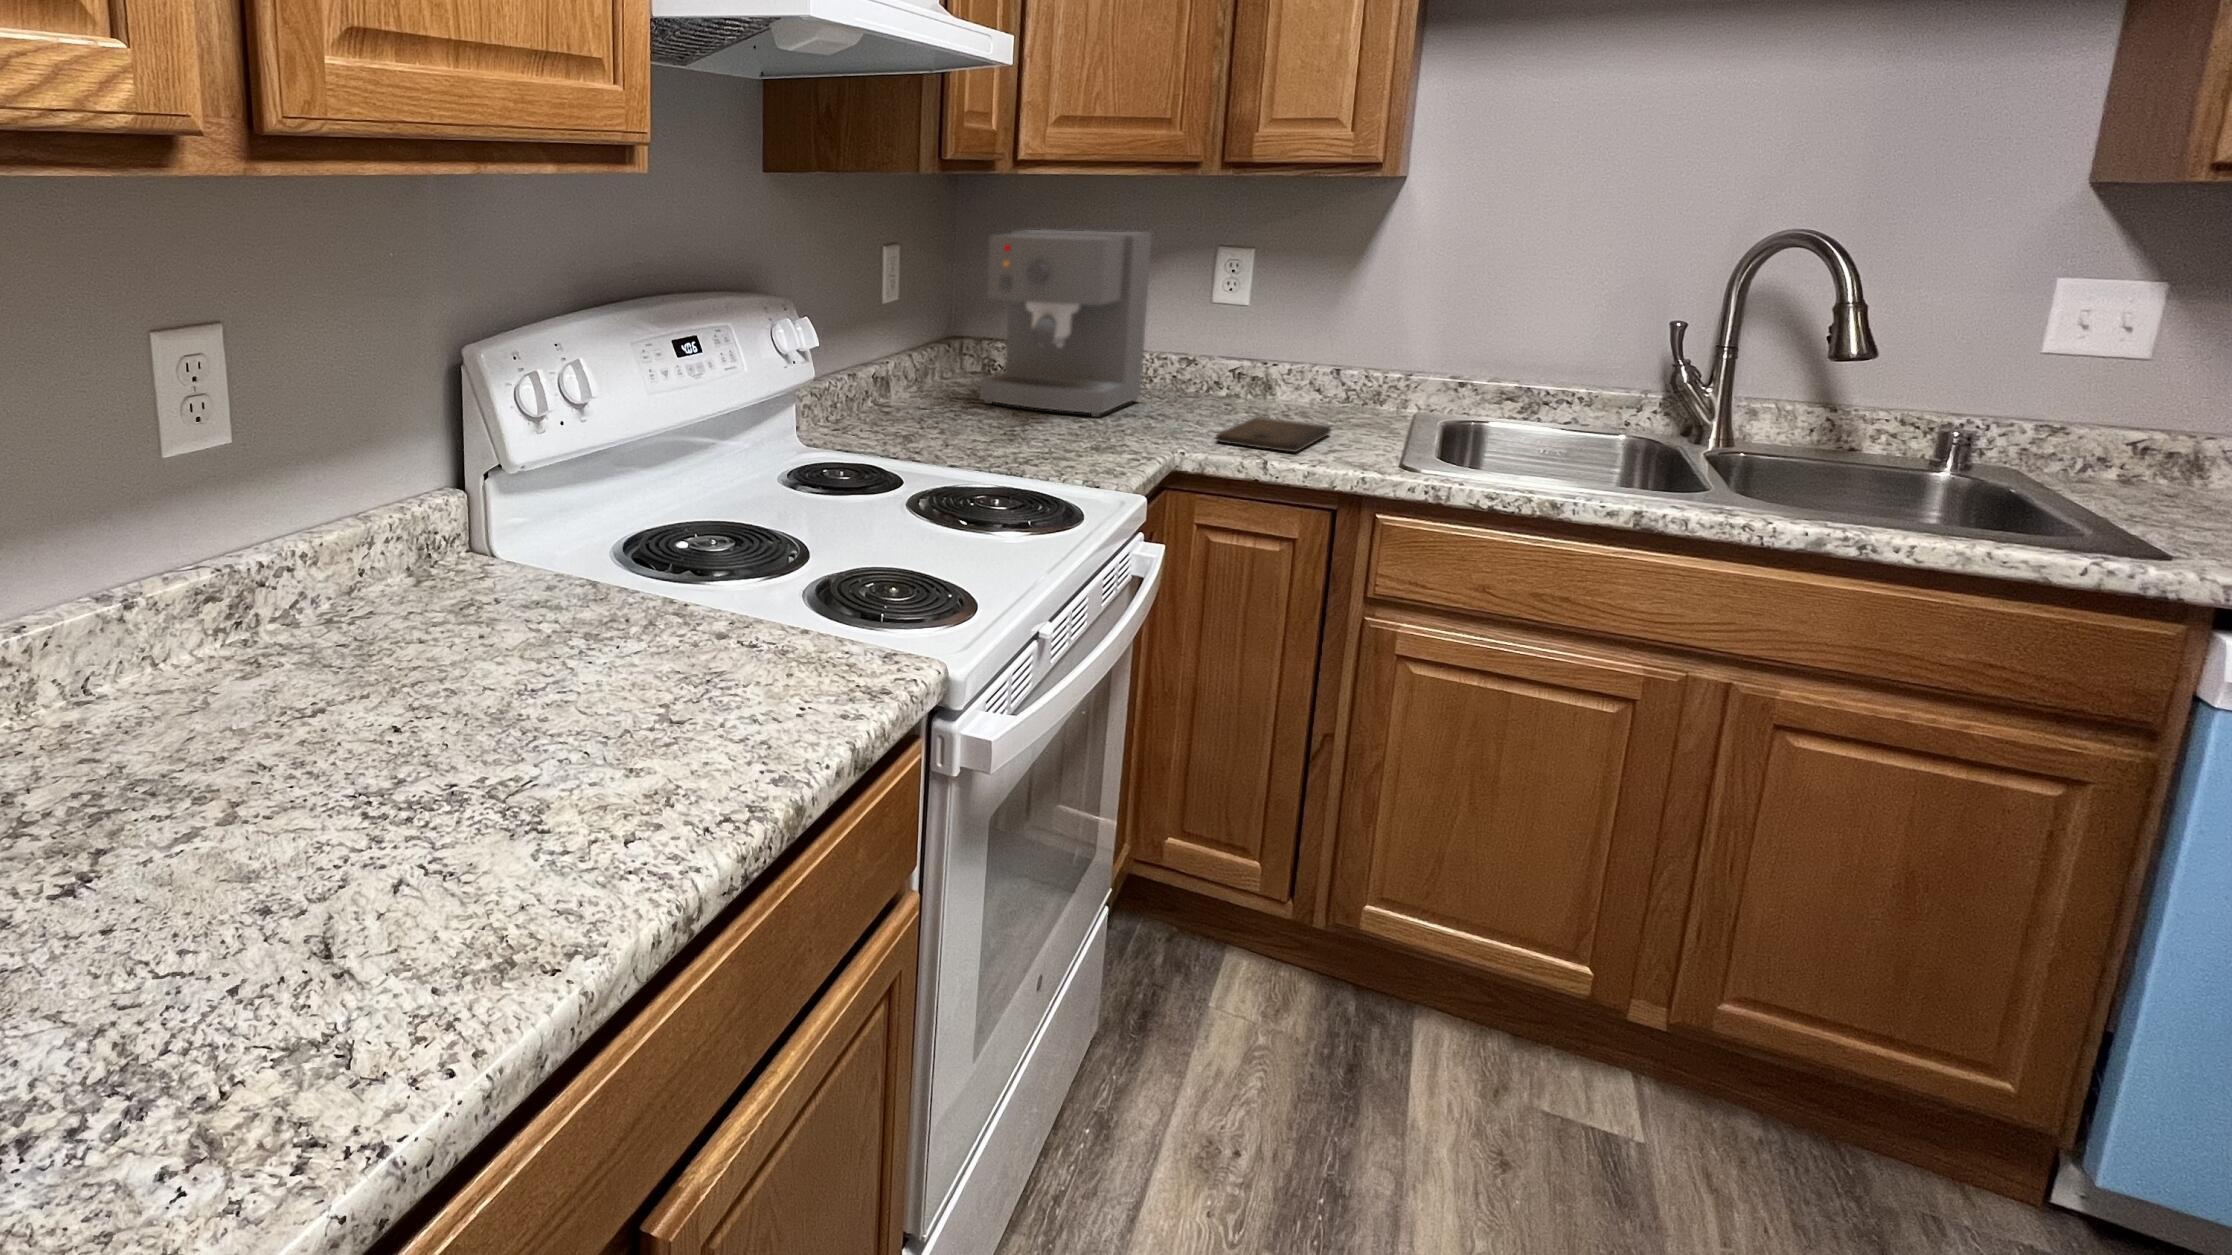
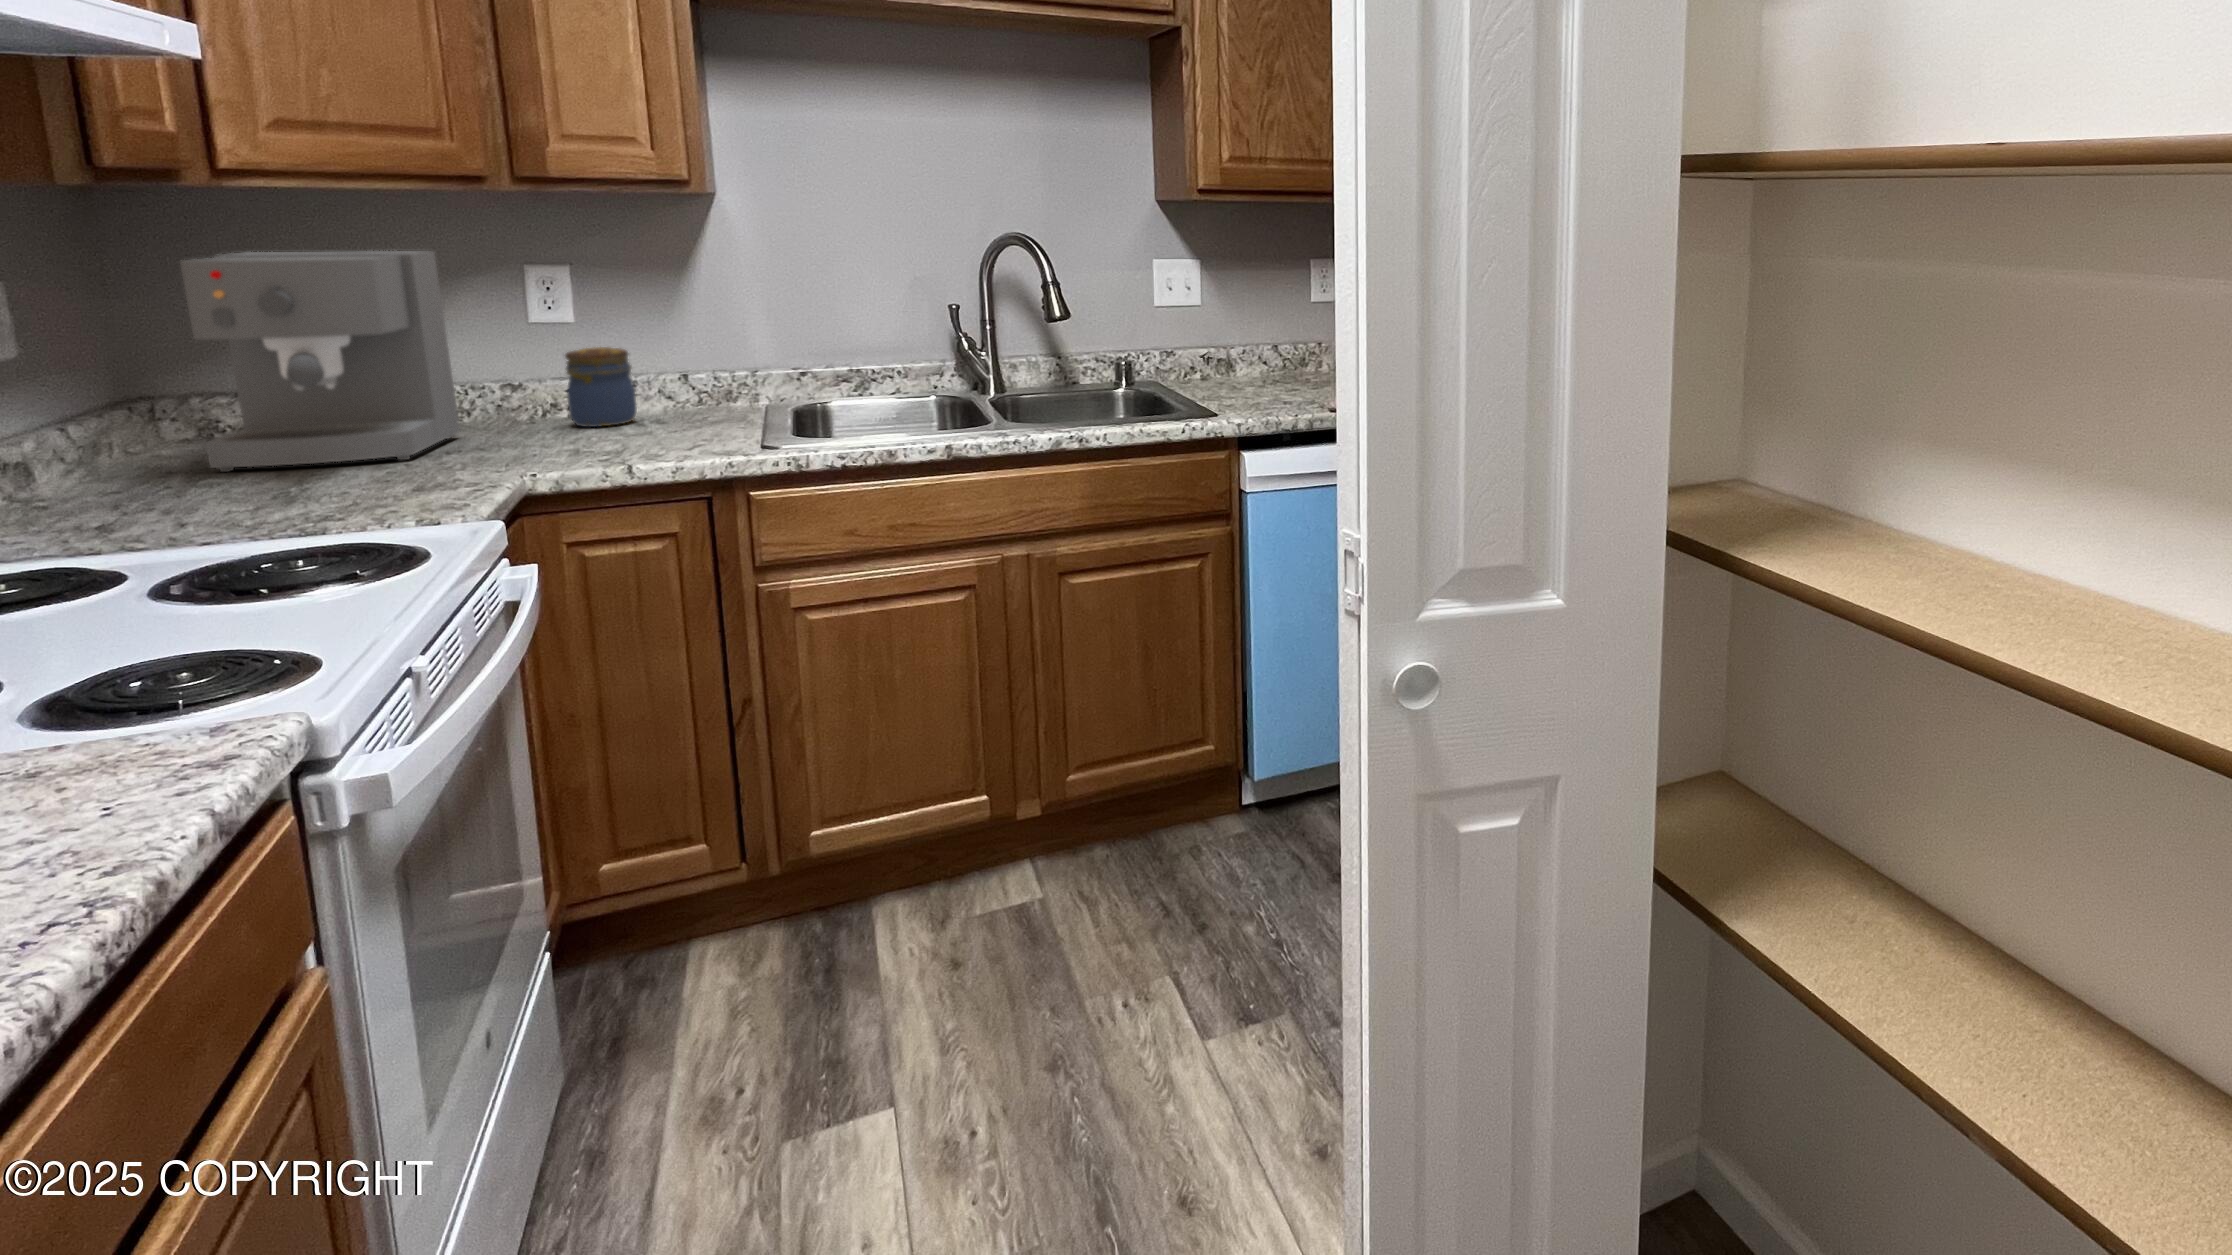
jar: none [1227,332,1290,411] -> present [565,347,637,427]
cutting board: present [1216,417,1331,452] -> none [569,426,692,459]

